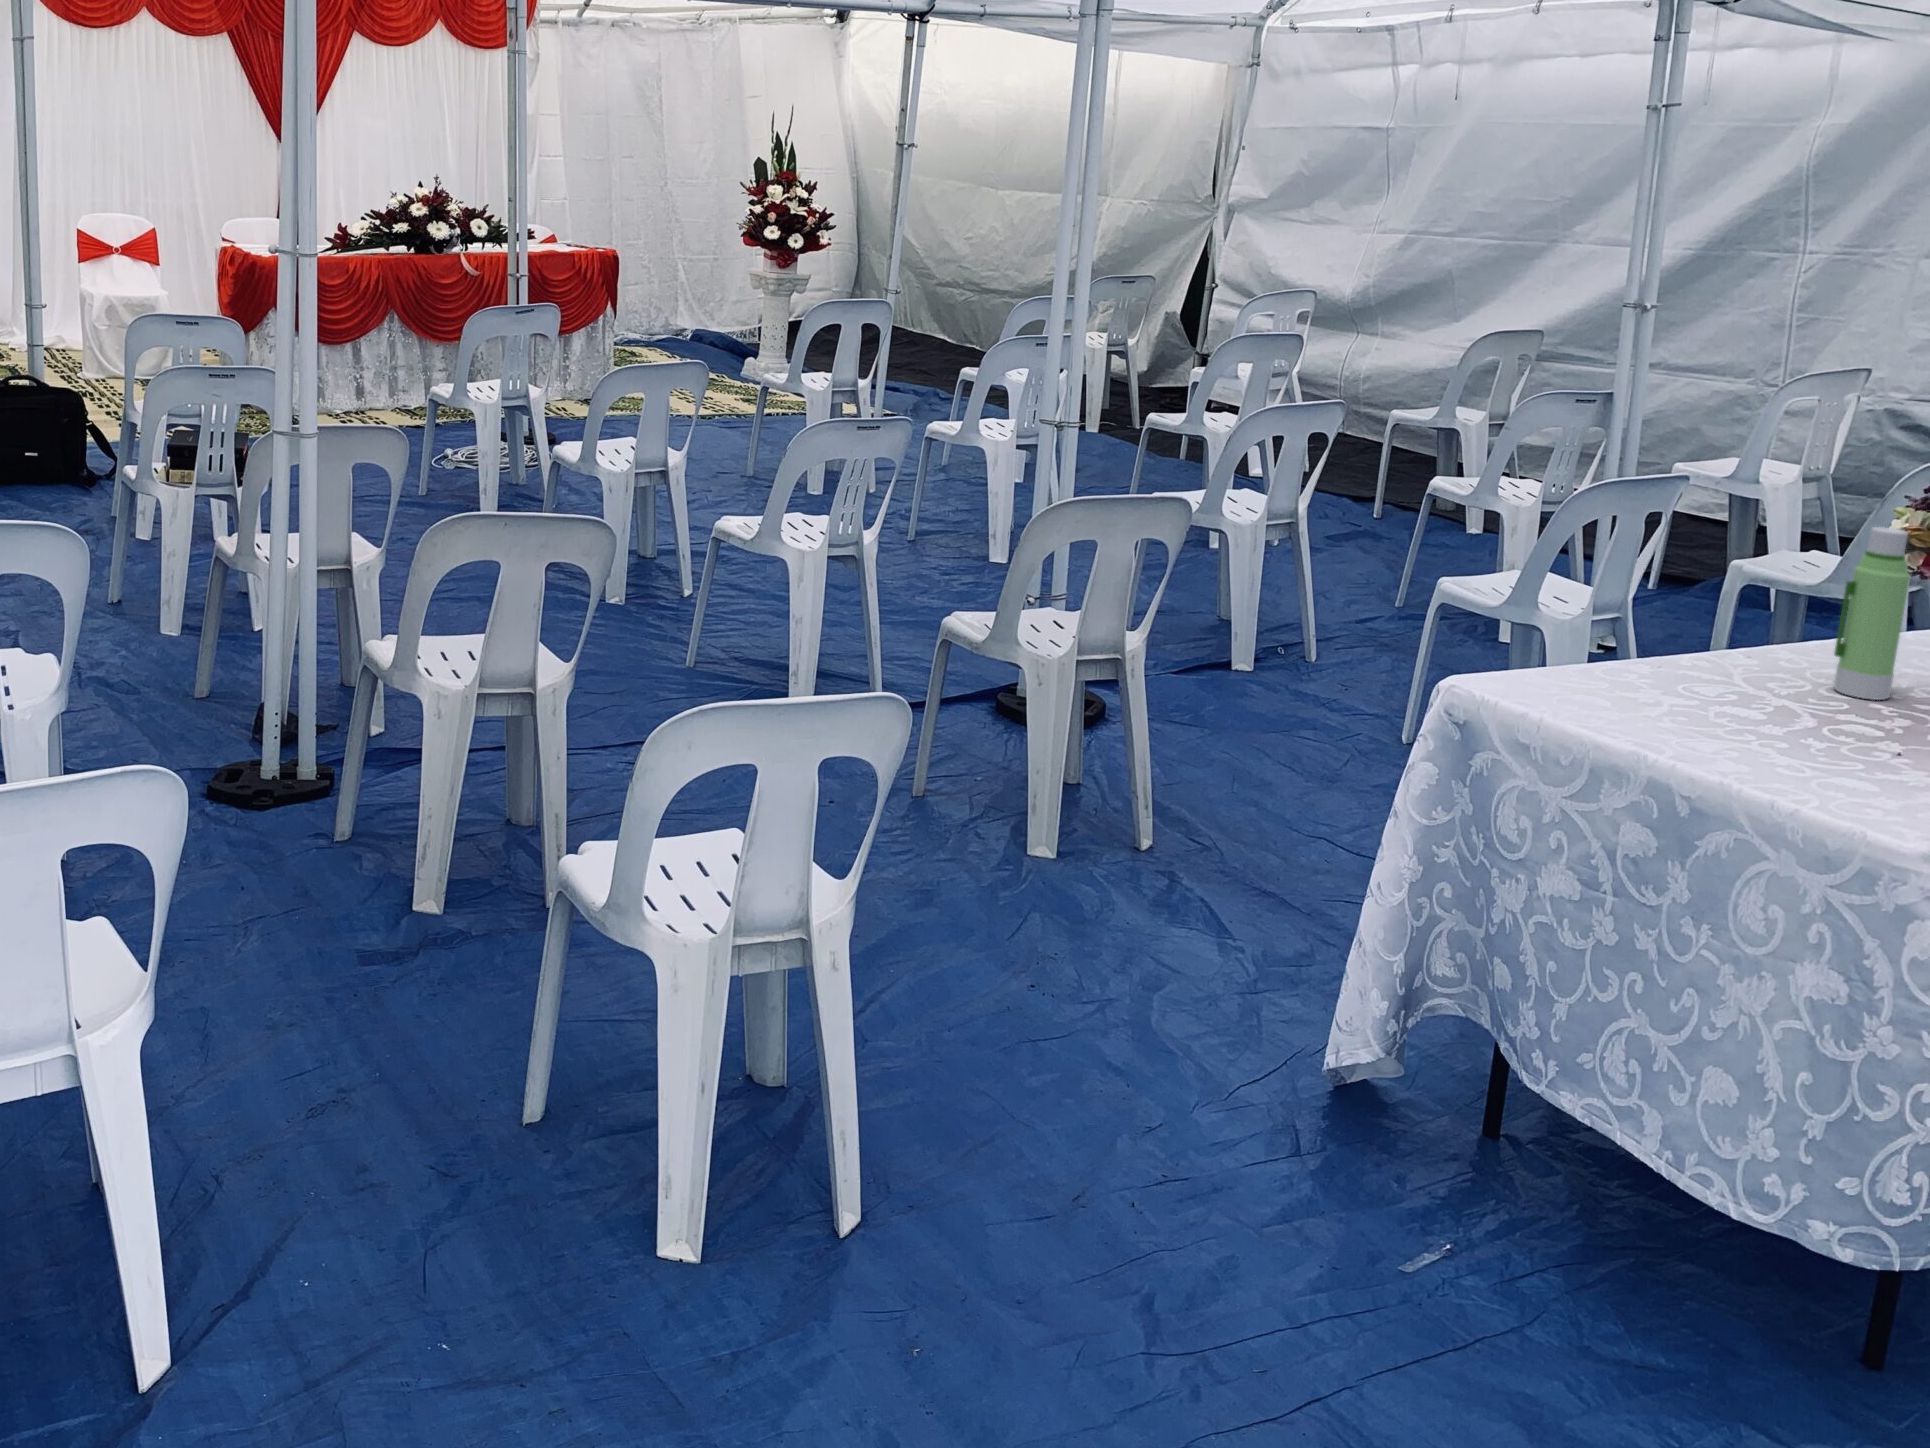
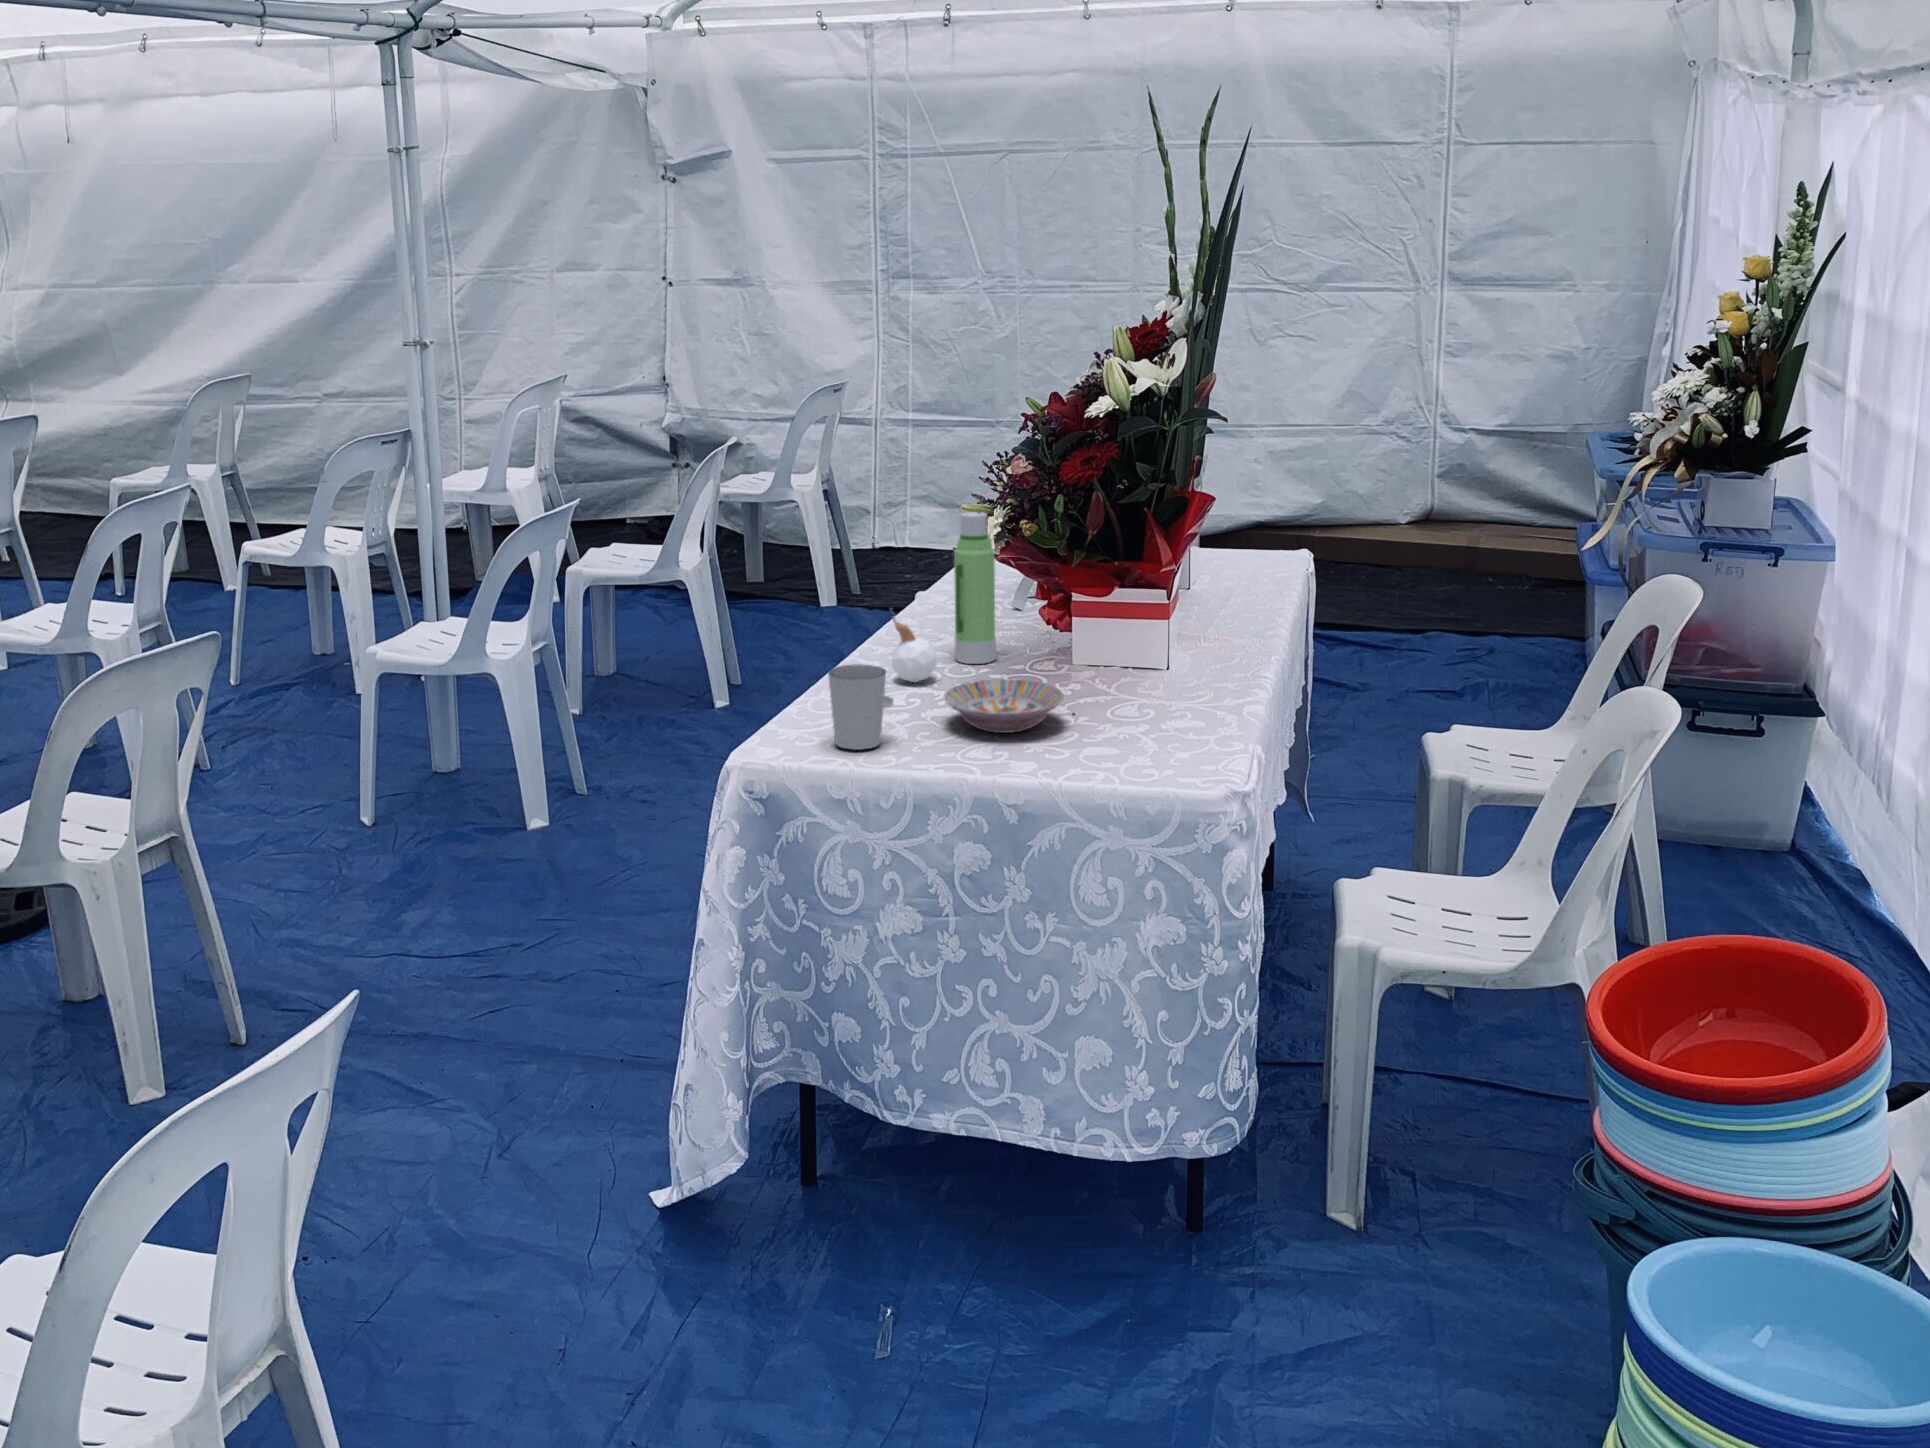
candle: none [1721,603,1779,689] -> present [892,617,937,682]
cup: none [1555,627,1630,712] -> present [828,664,893,750]
bowl: none [1698,689,1853,750] -> present [944,679,1064,733]

